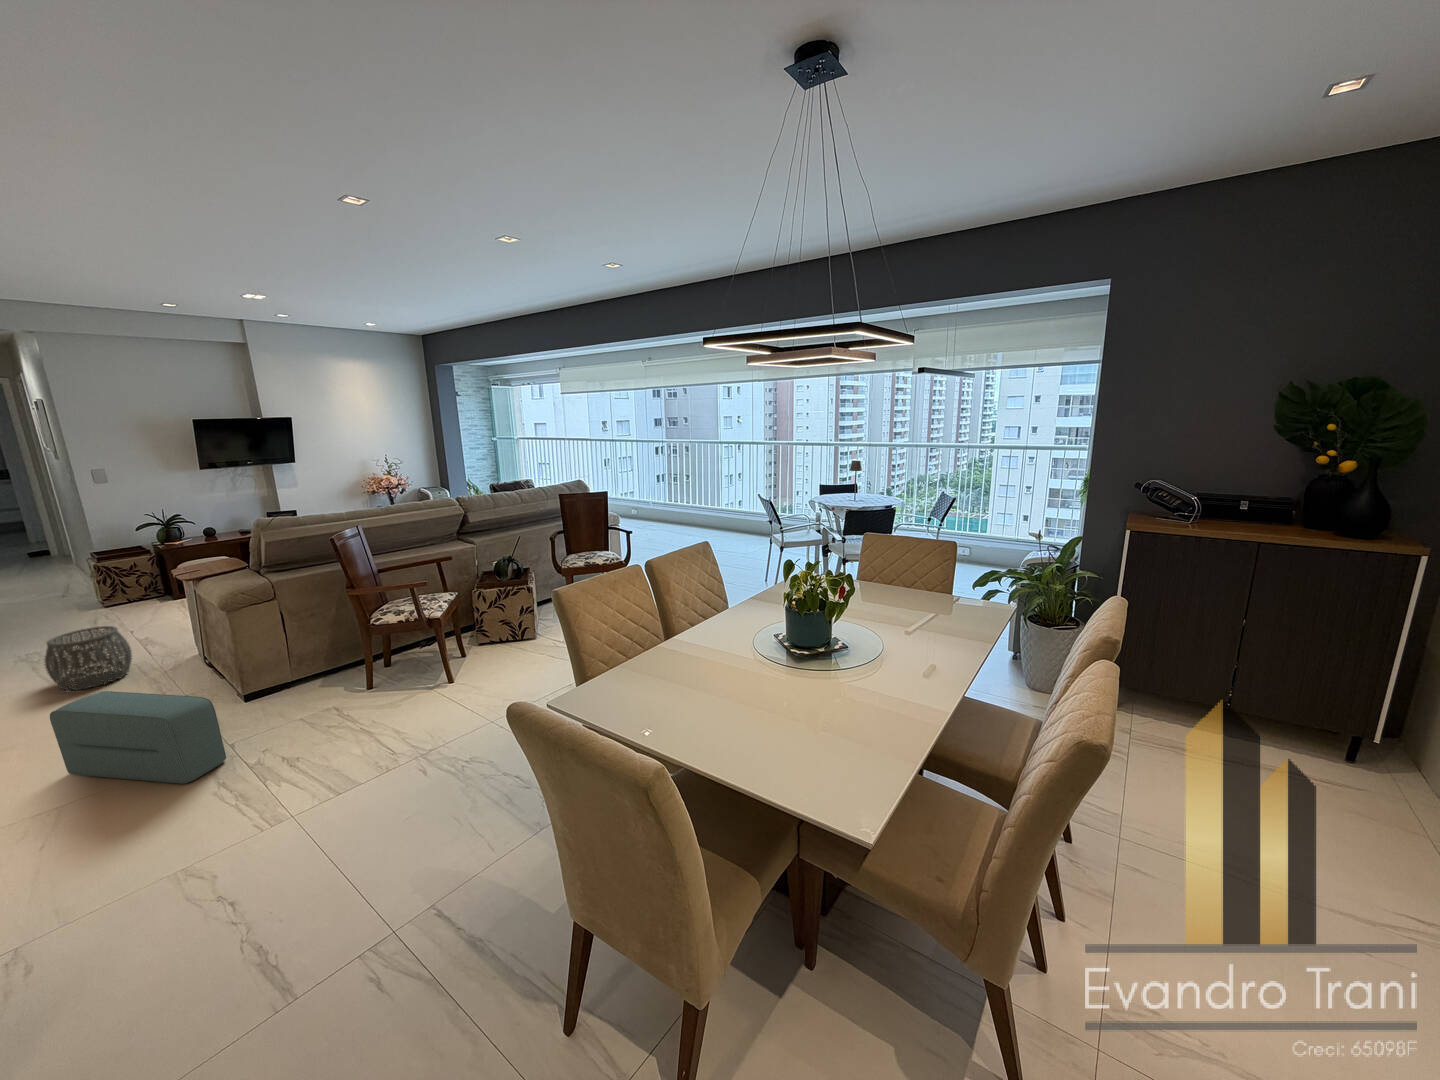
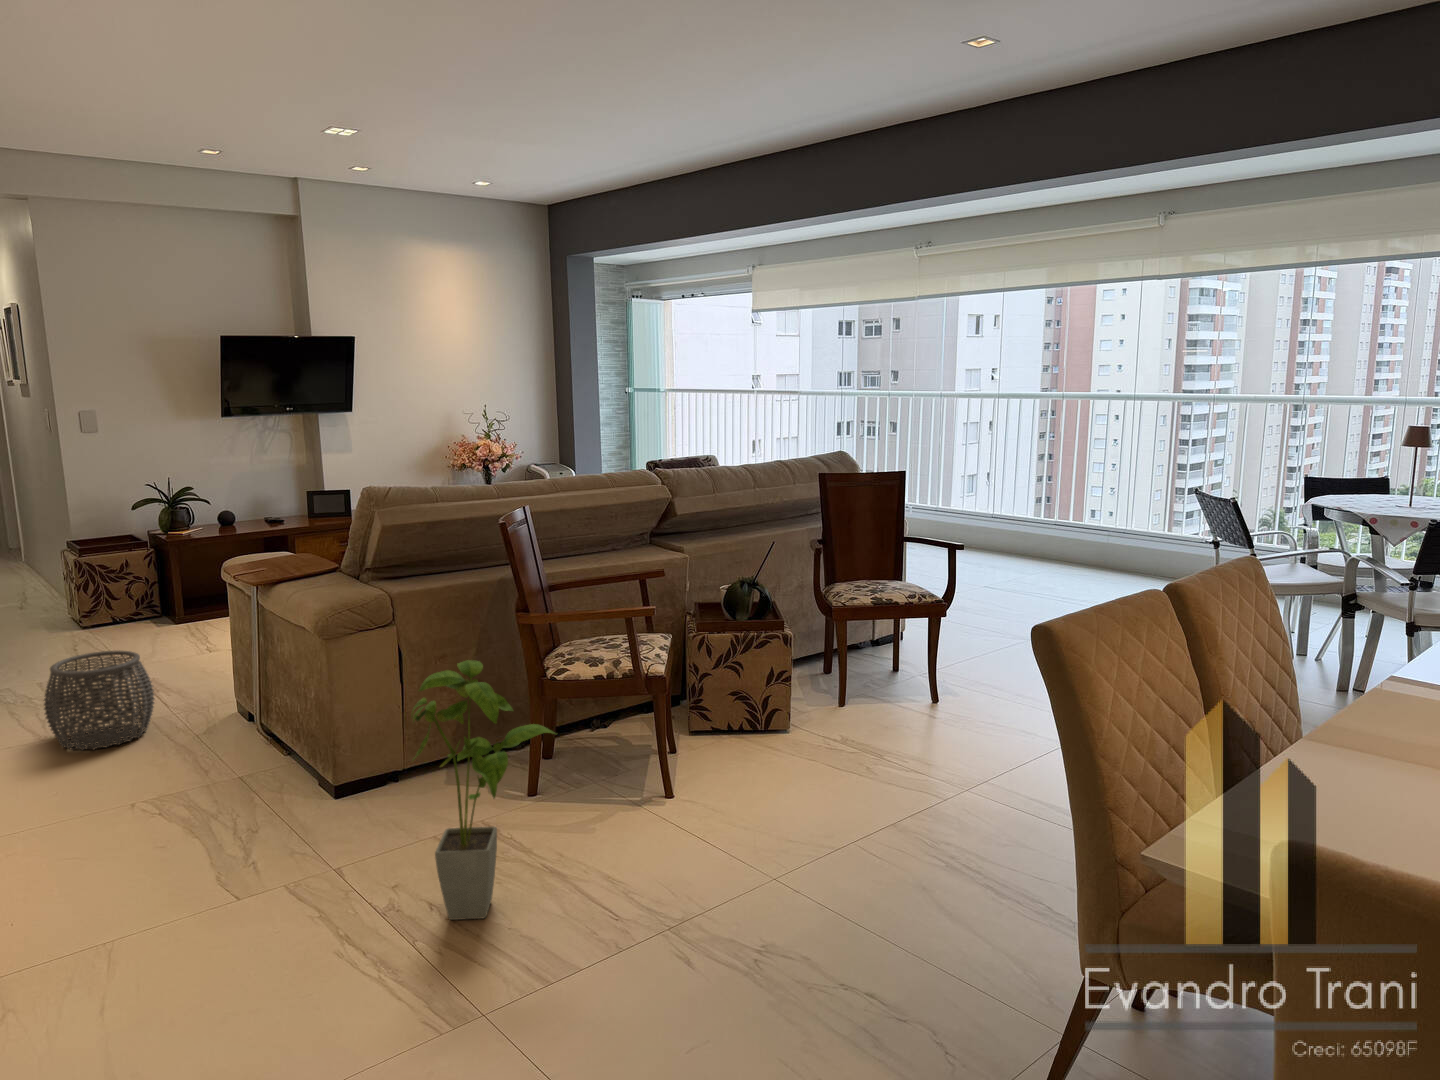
house plant: none [249,624,354,766] -> present [411,660,555,920]
pouf: present [50,691,226,784] -> none [93,753,339,927]

